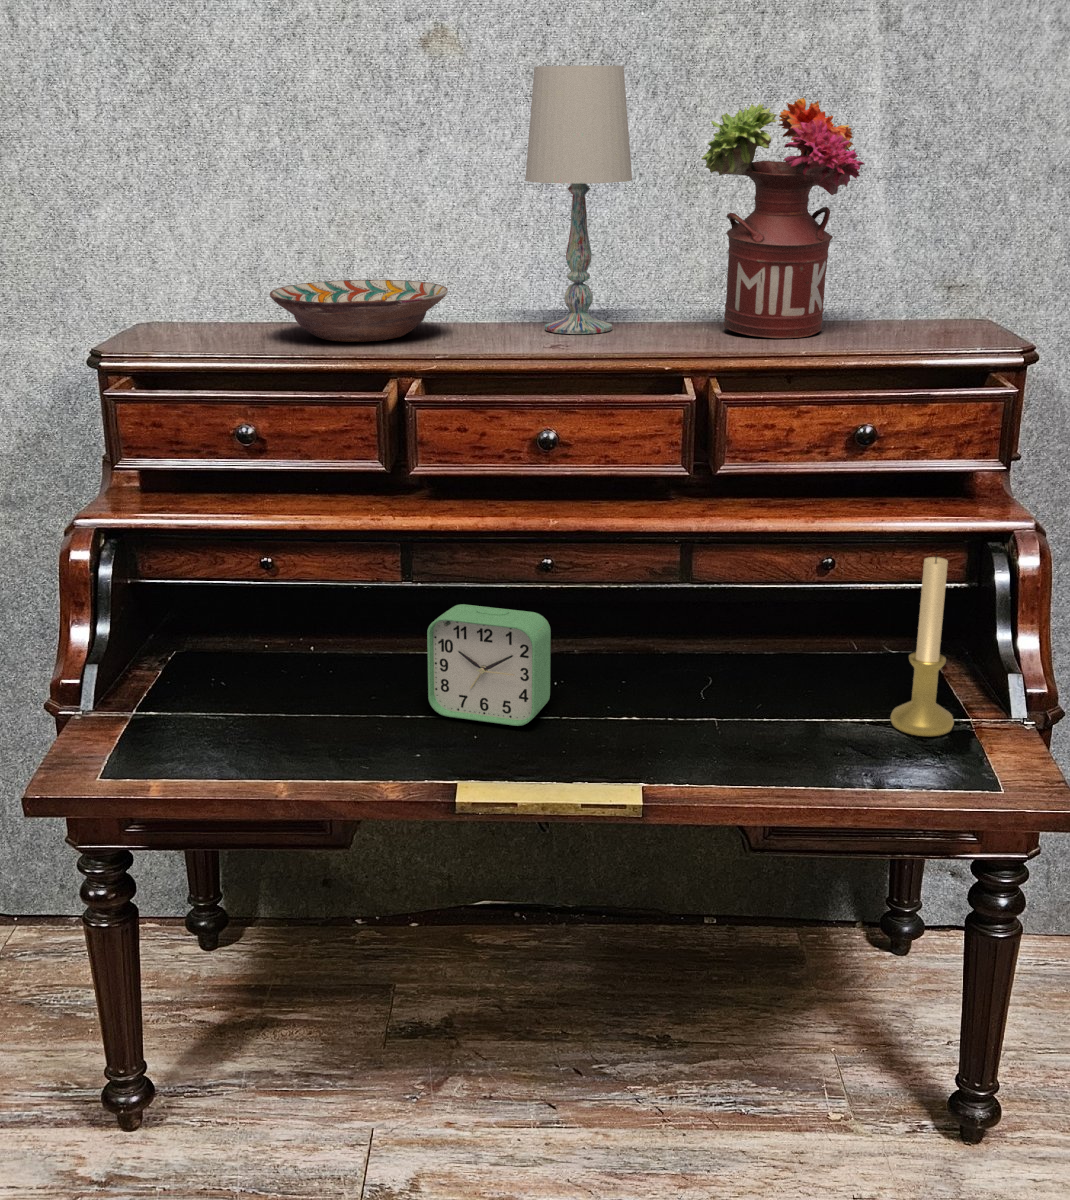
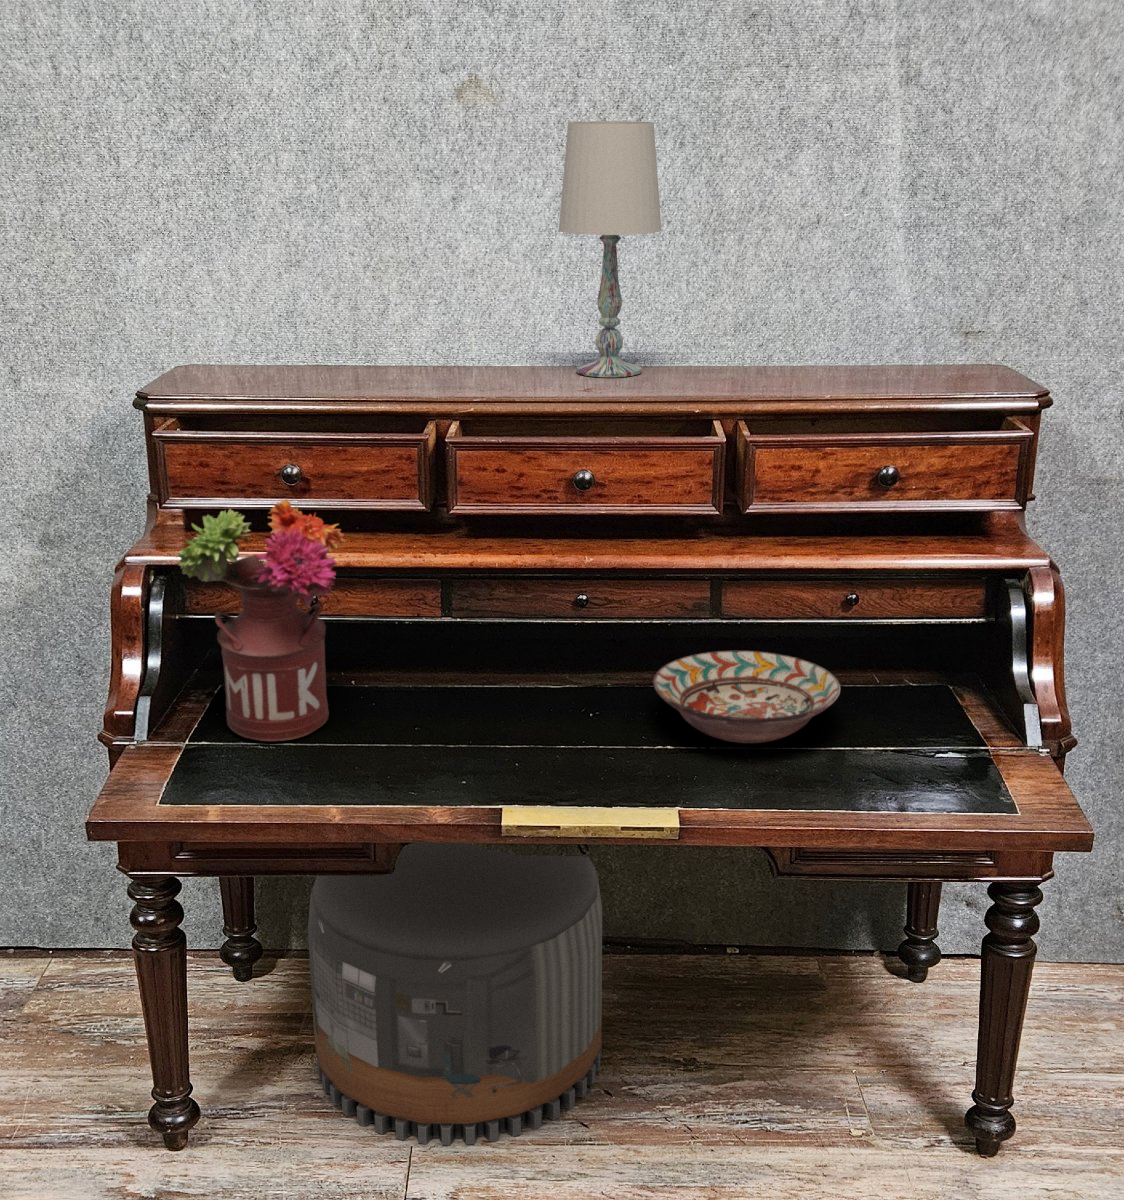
flower arrangement: present [701,98,865,338] -> present [176,499,346,741]
decorative bowl: present [270,280,448,342] -> present [653,650,840,743]
candle holder: present [891,554,954,736] -> none [910,592,970,765]
alarm clock: present [427,604,551,726] -> none [469,640,587,756]
pouf: none [269,778,572,1127] -> present [308,843,602,1145]

